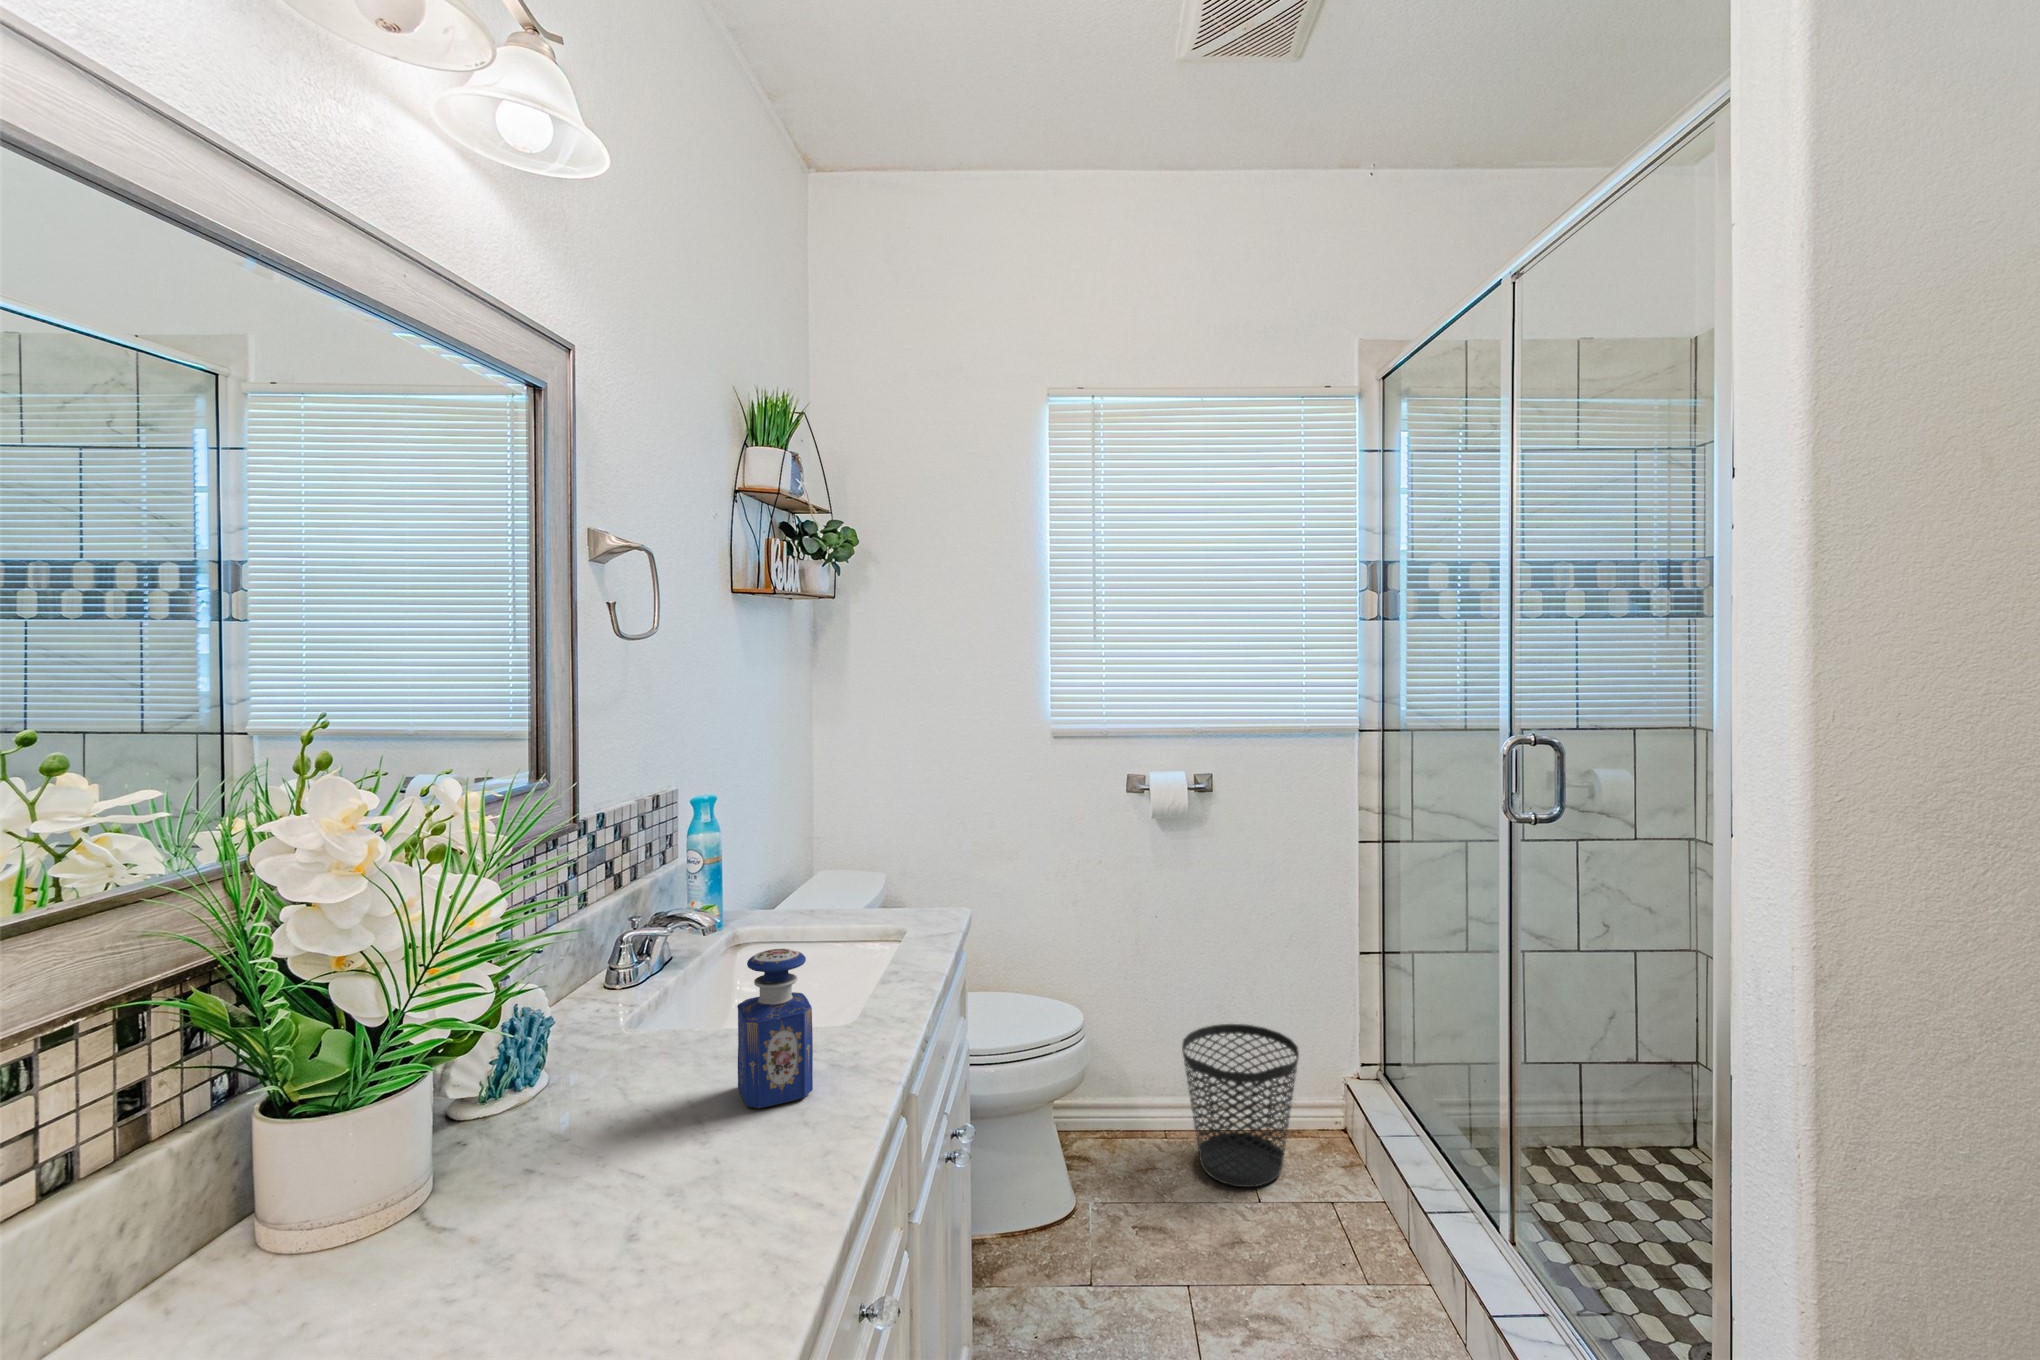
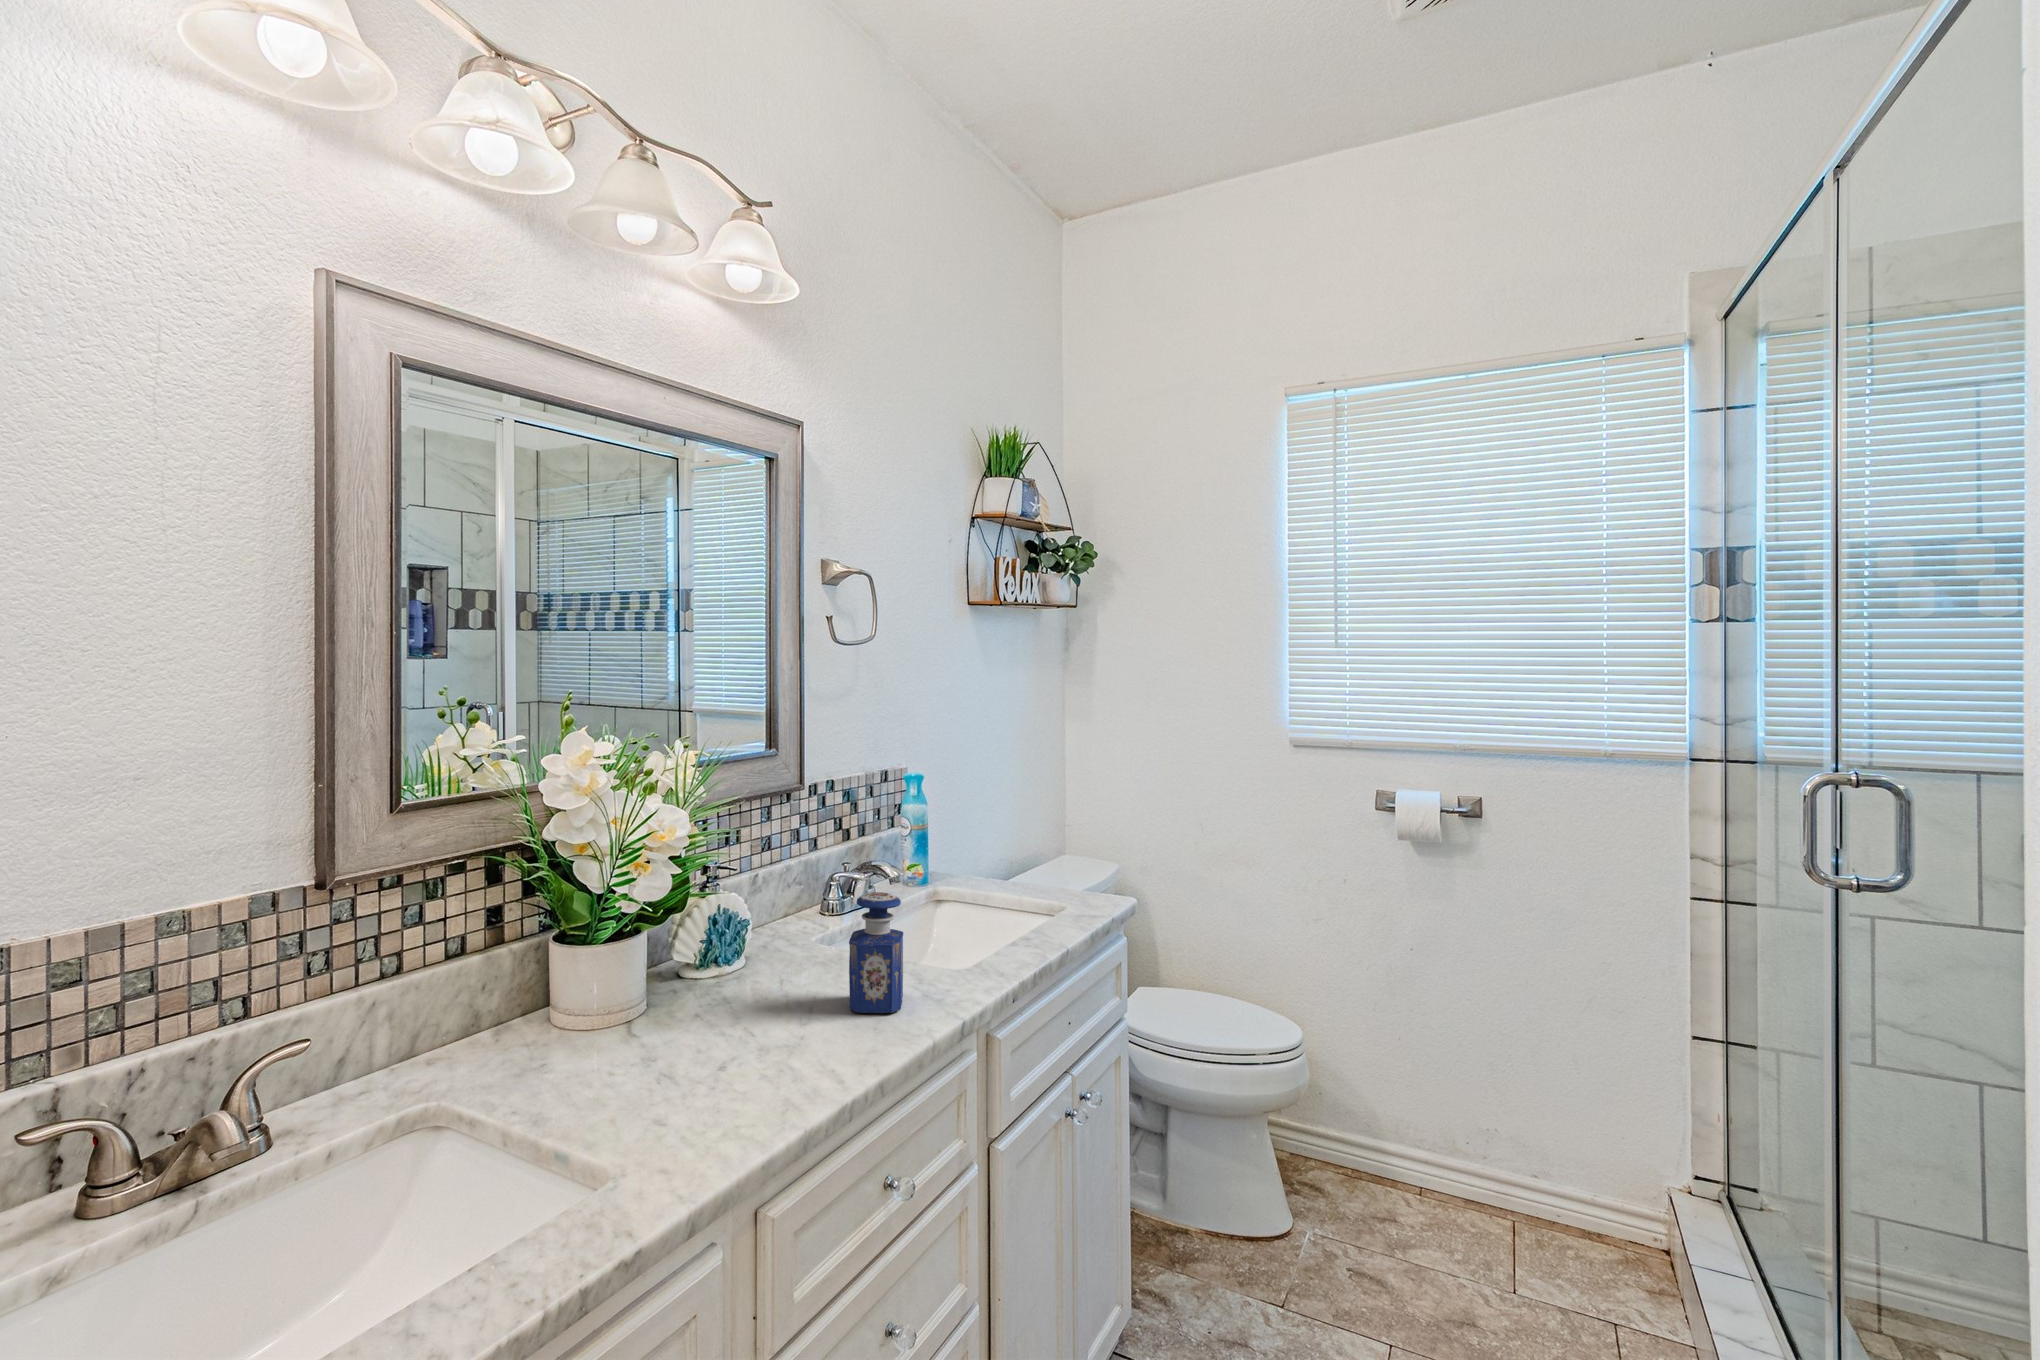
wastebasket: present [1182,1024,1299,1187] -> none [1428,1083,1581,1277]

